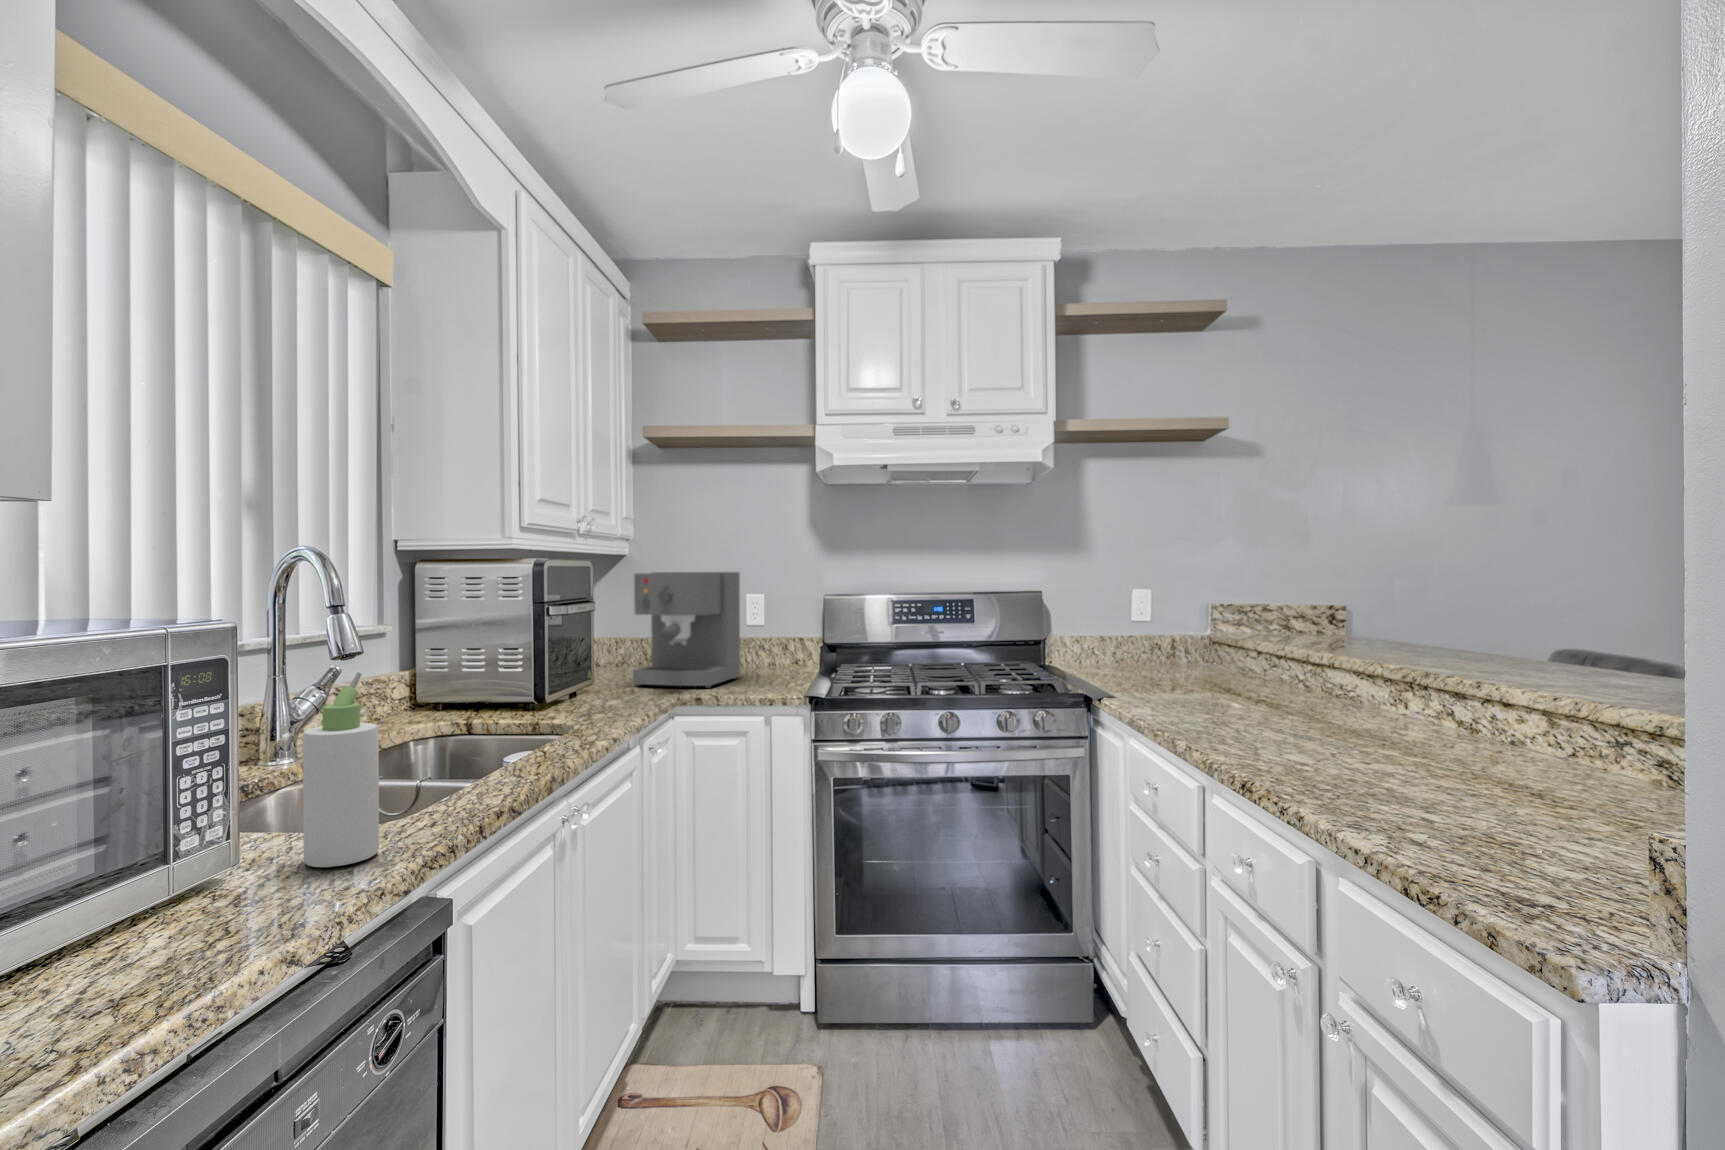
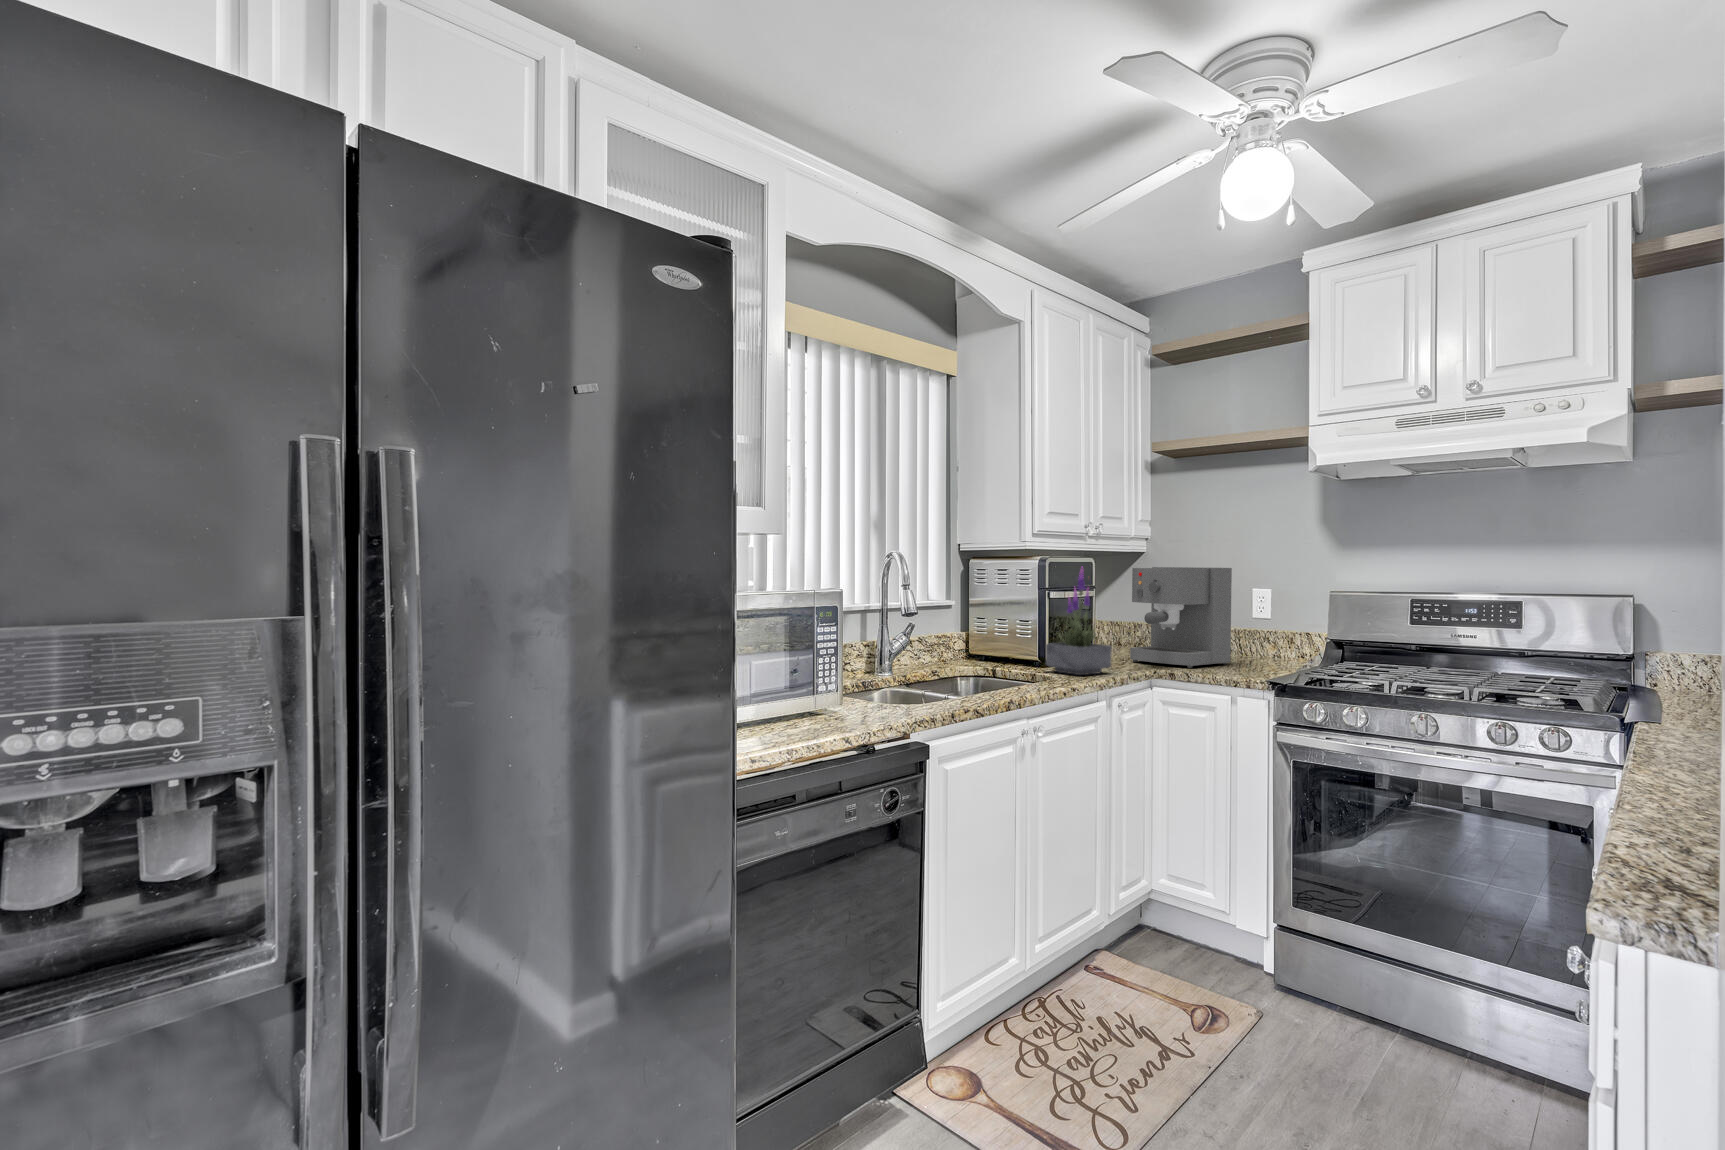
potted plant: none [547,570,634,715] -> present [1046,566,1112,675]
bottle: present [303,672,379,867] -> none [867,619,901,715]

